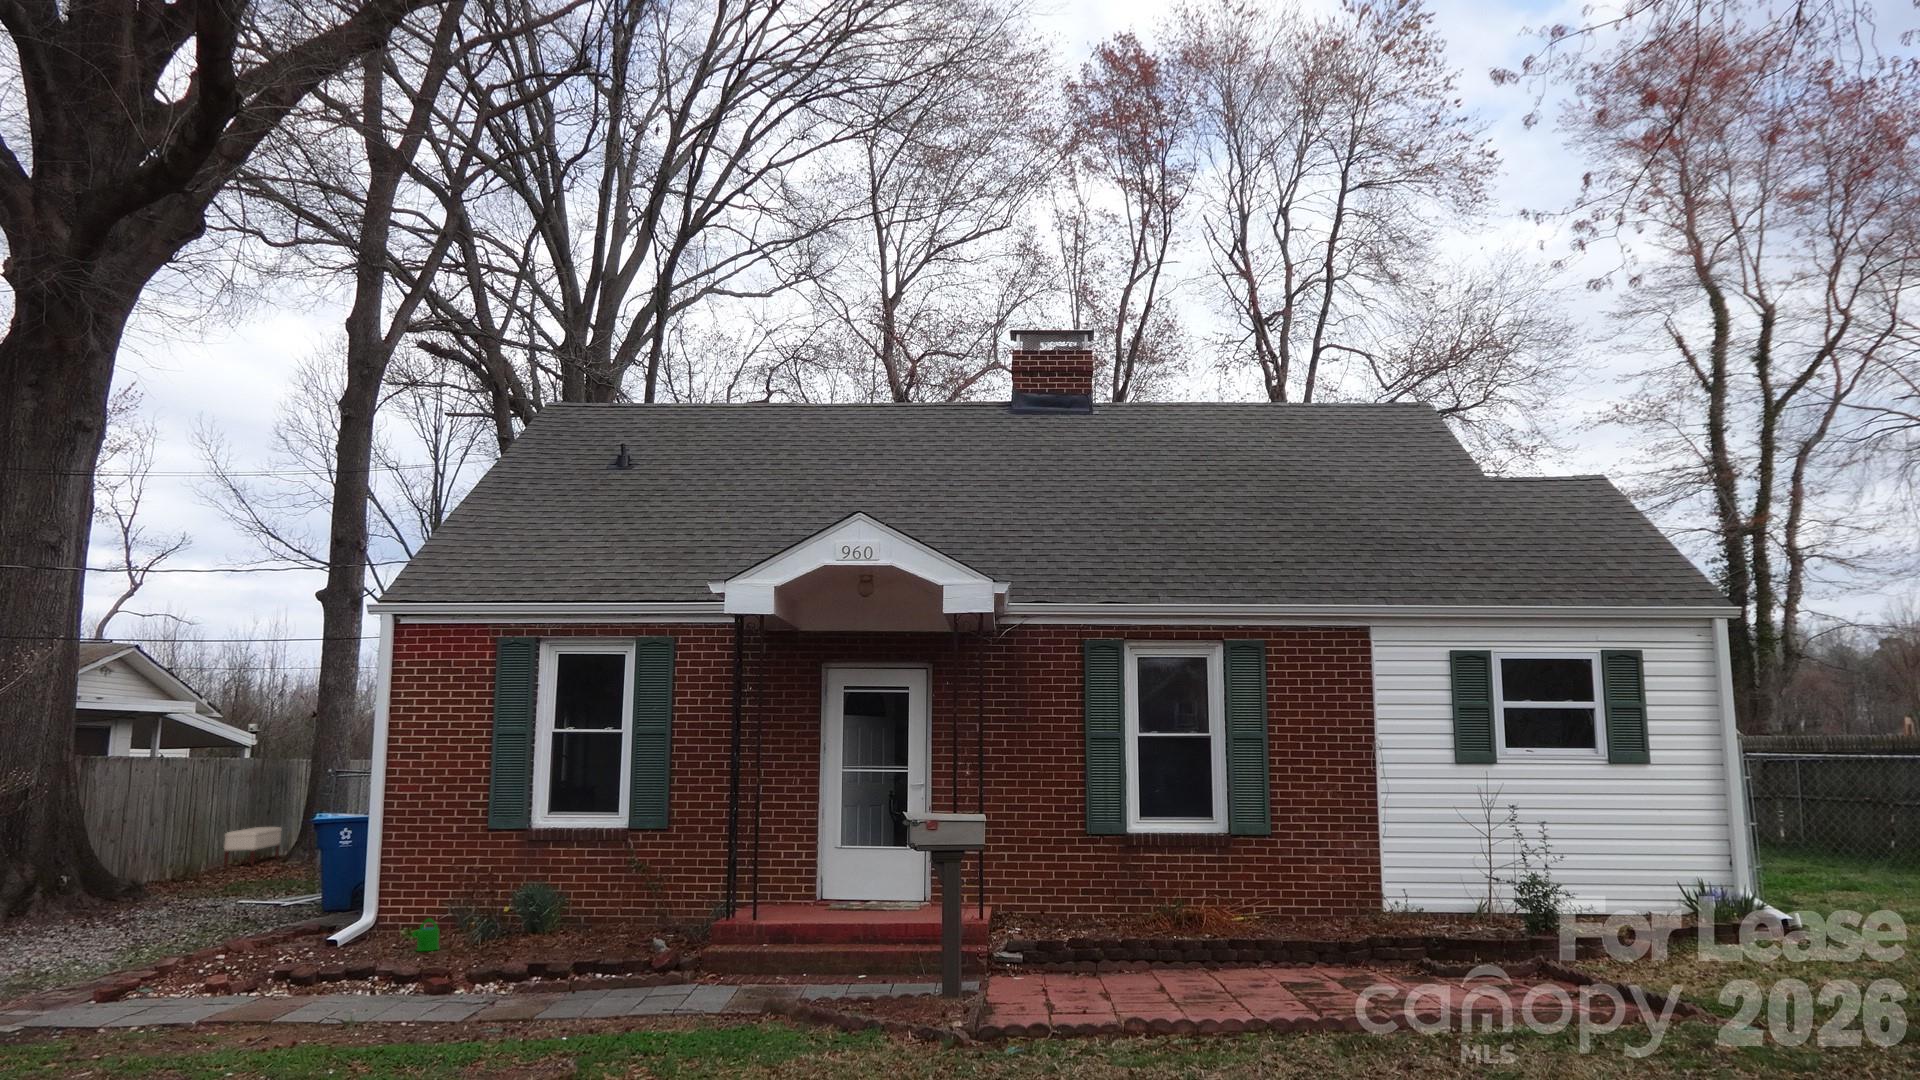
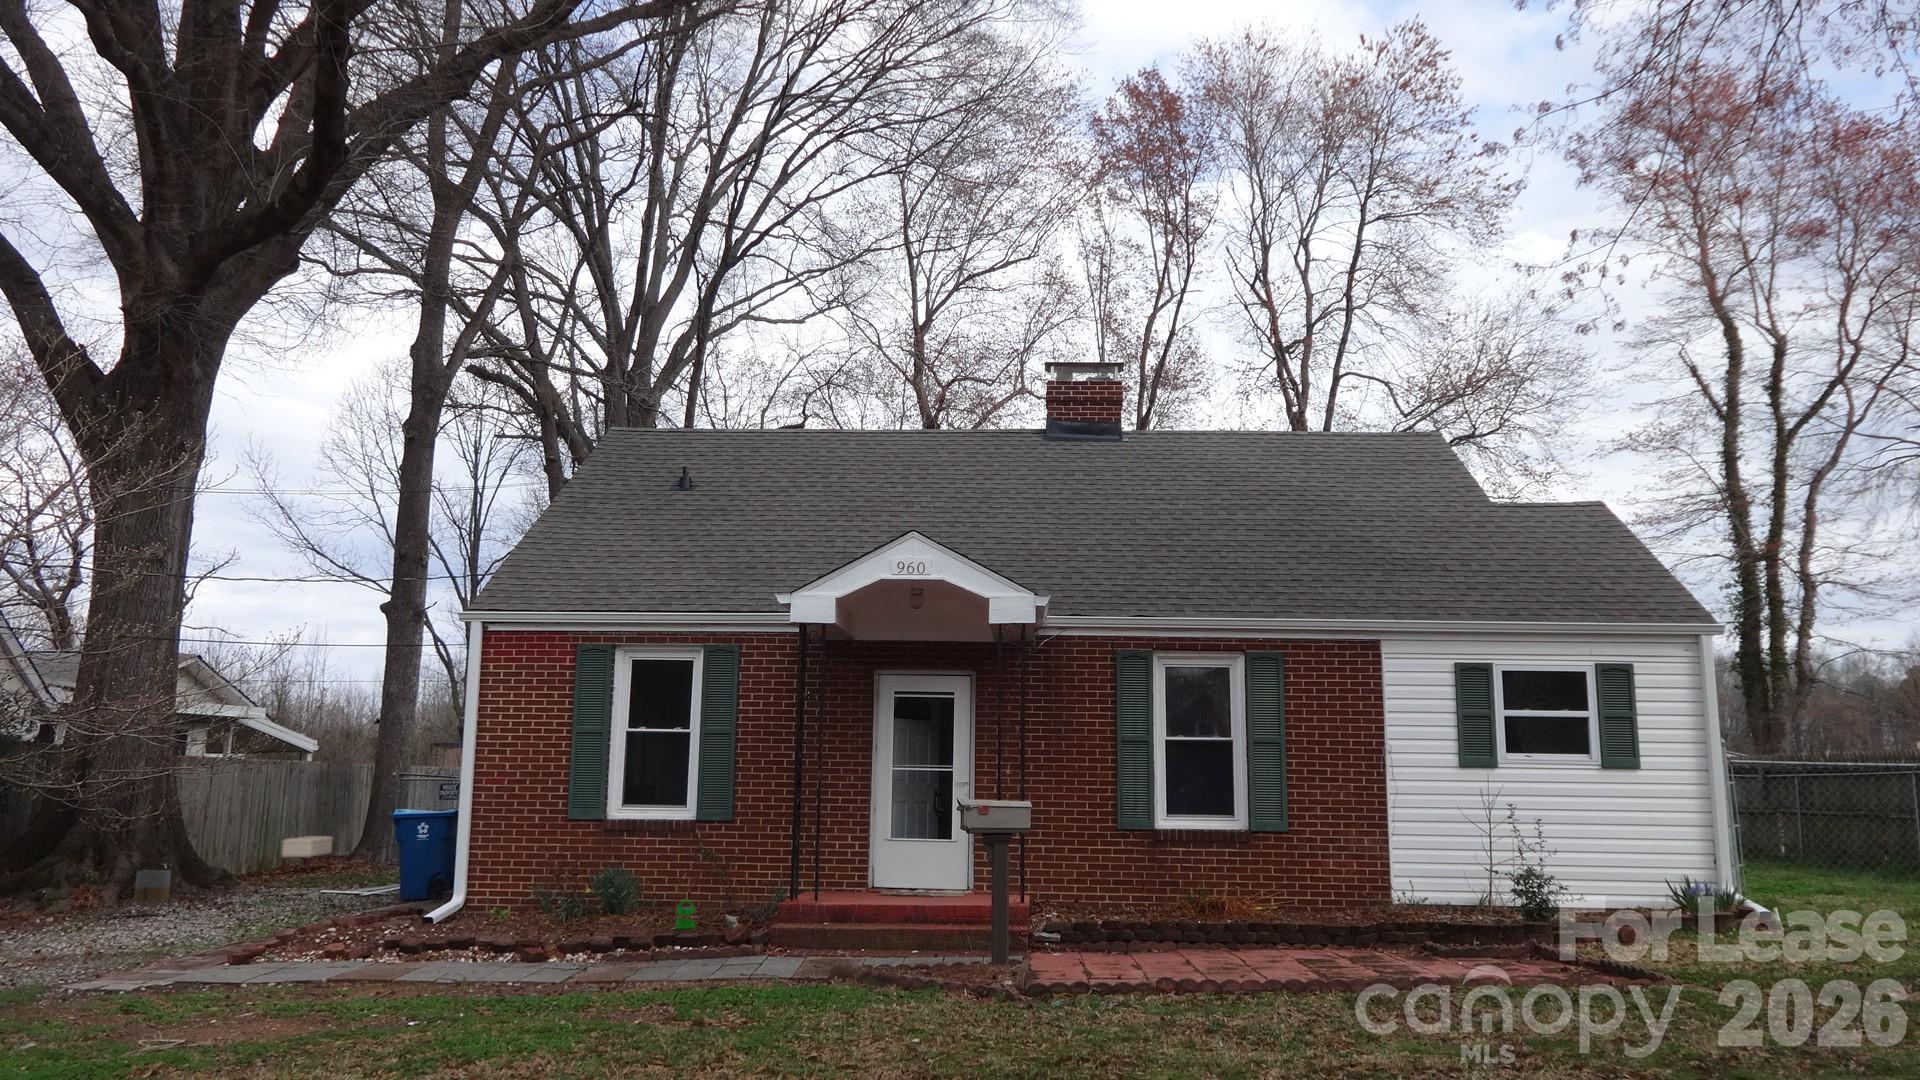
planter: none [30,880,72,931] -> present [134,870,171,902]
watering can: present [412,918,440,951] -> present [676,899,695,929]

